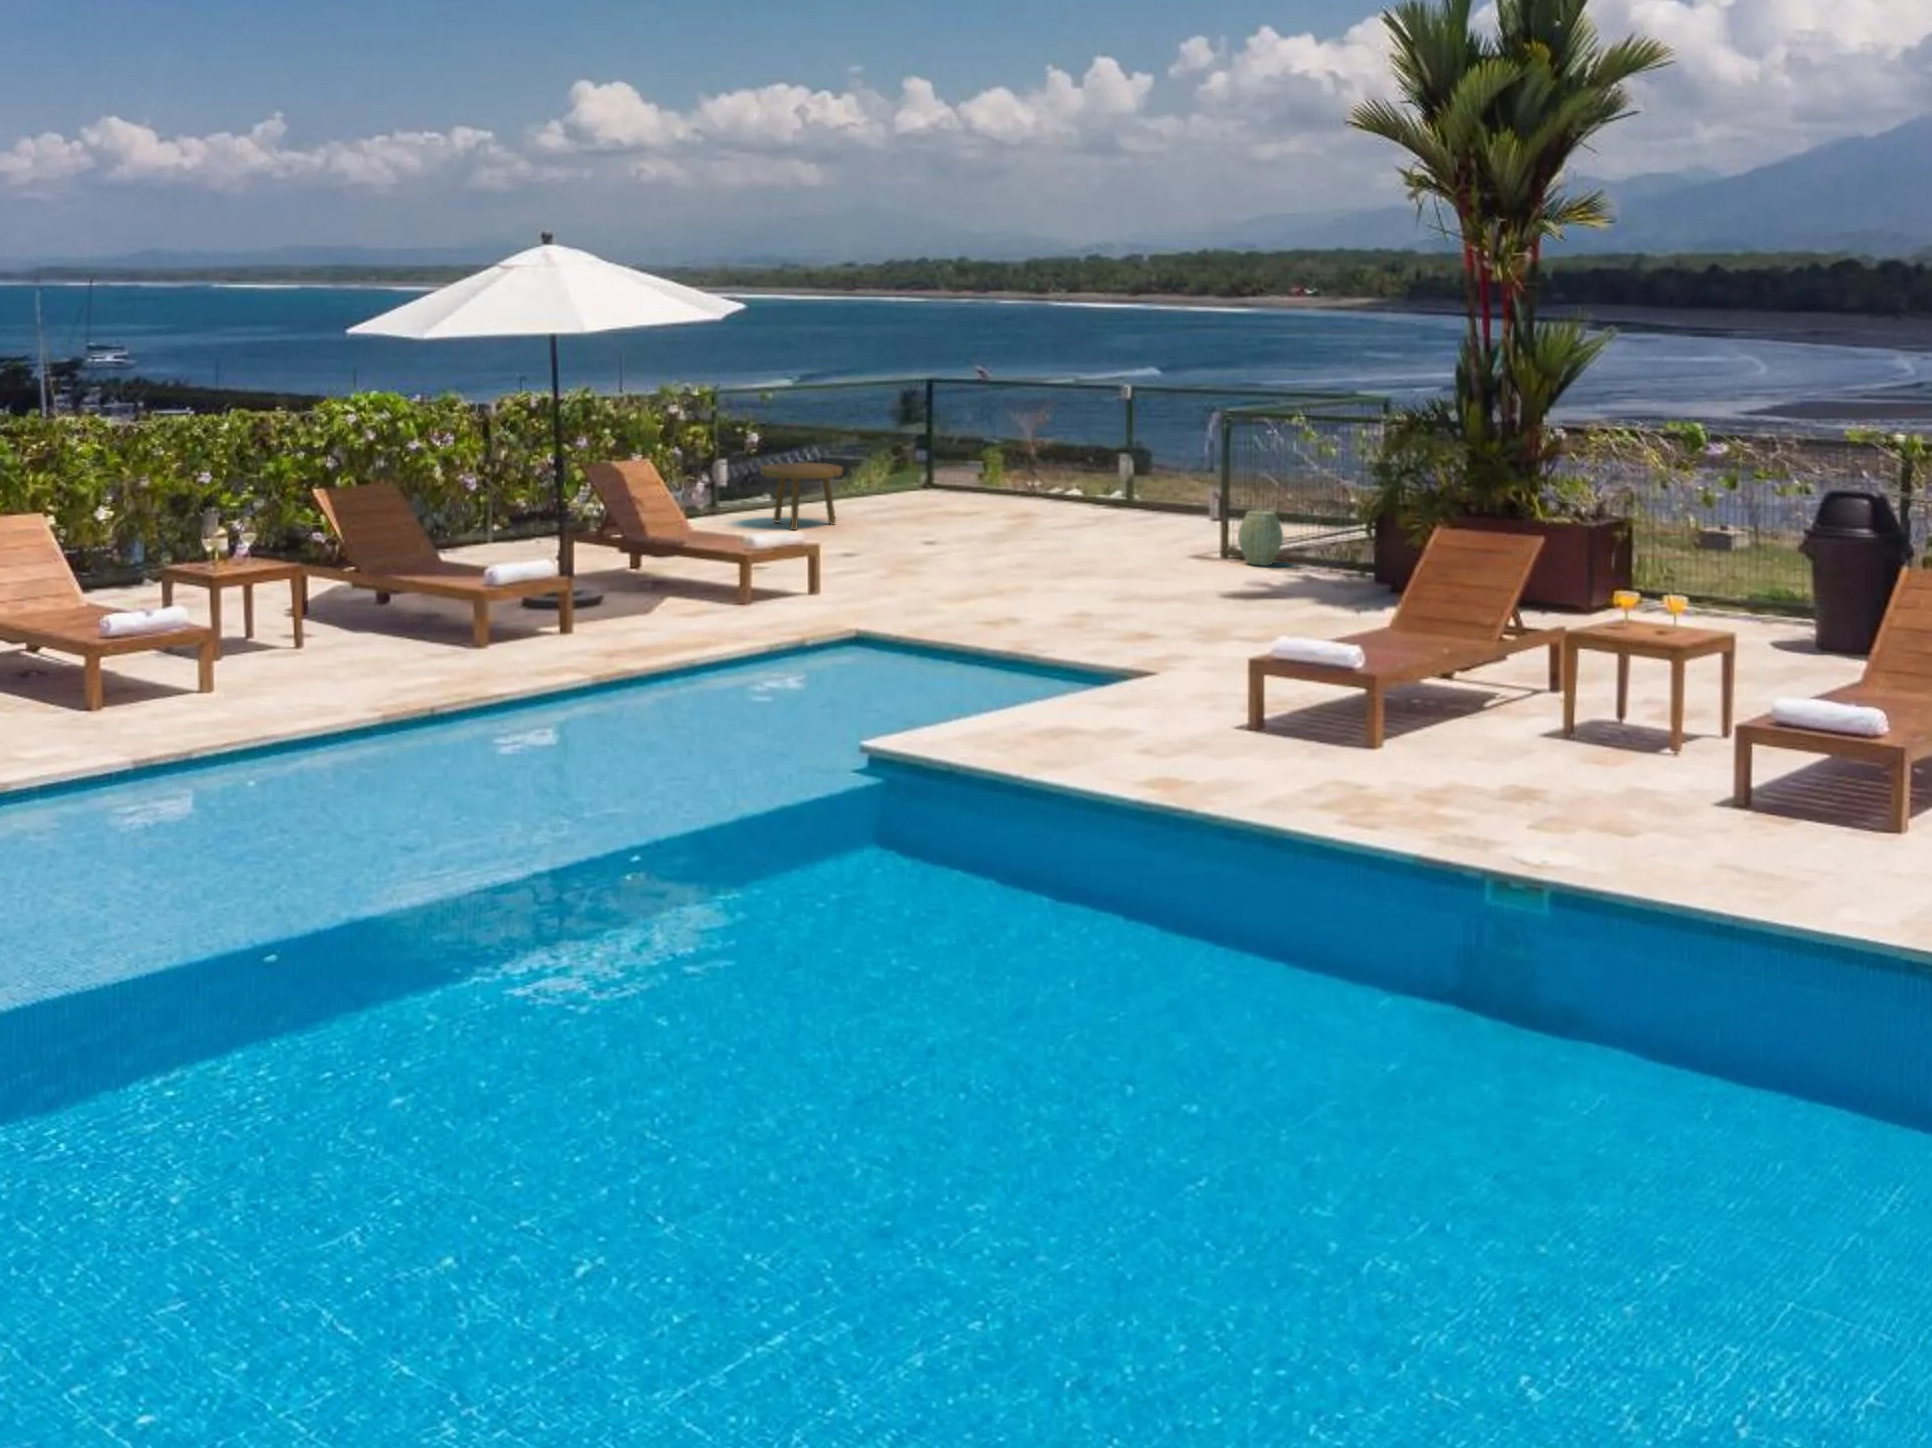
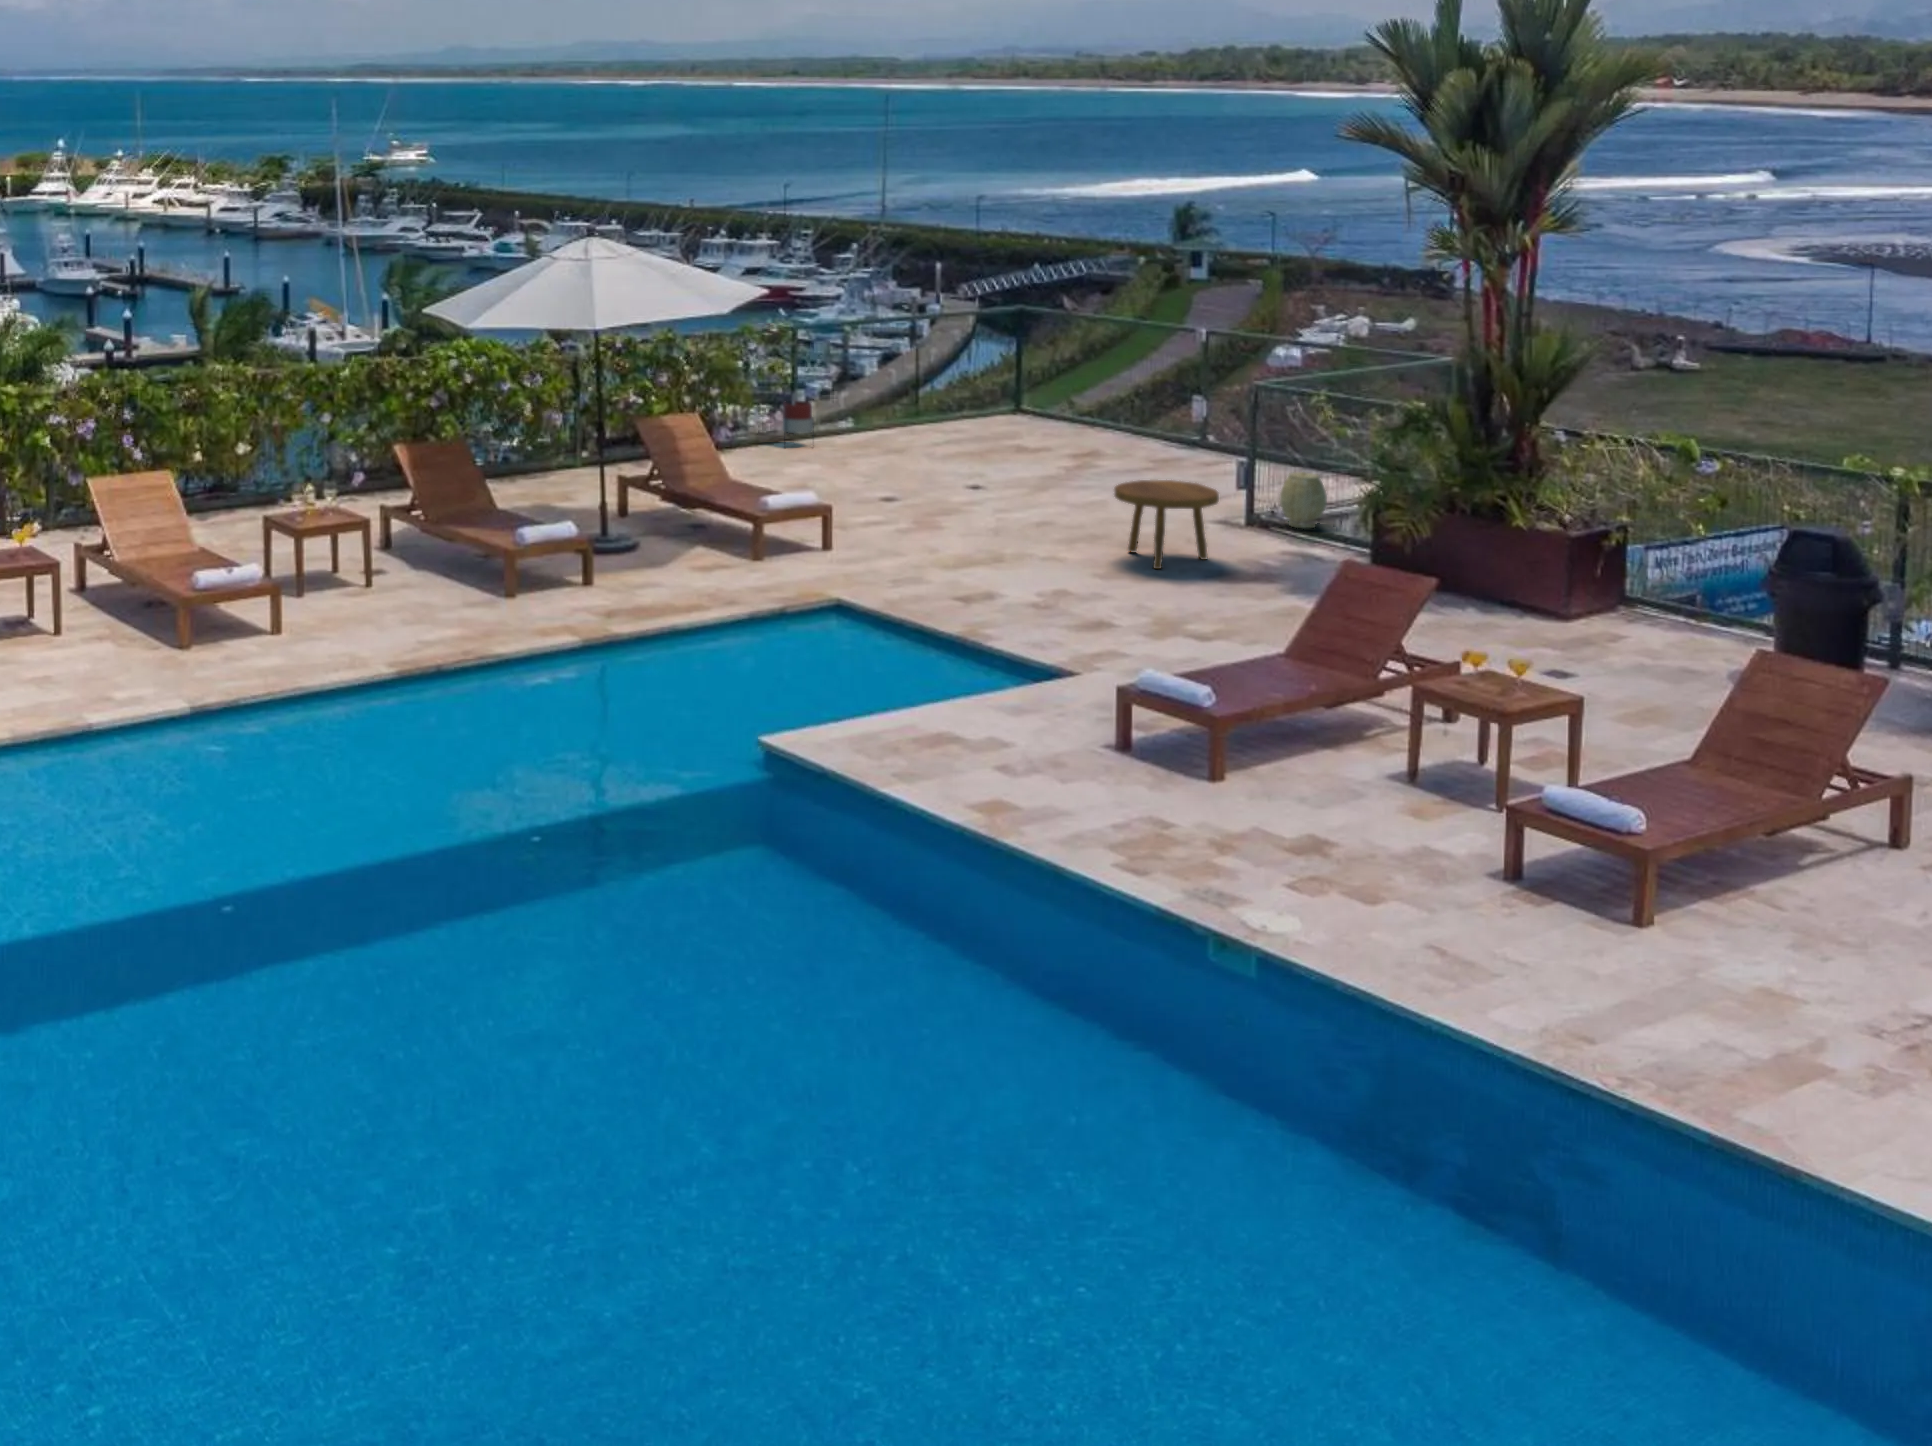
footstool: present [760,462,843,530] -> present [1114,480,1219,569]
planter: none [705,470,739,522] -> present [783,401,814,445]

